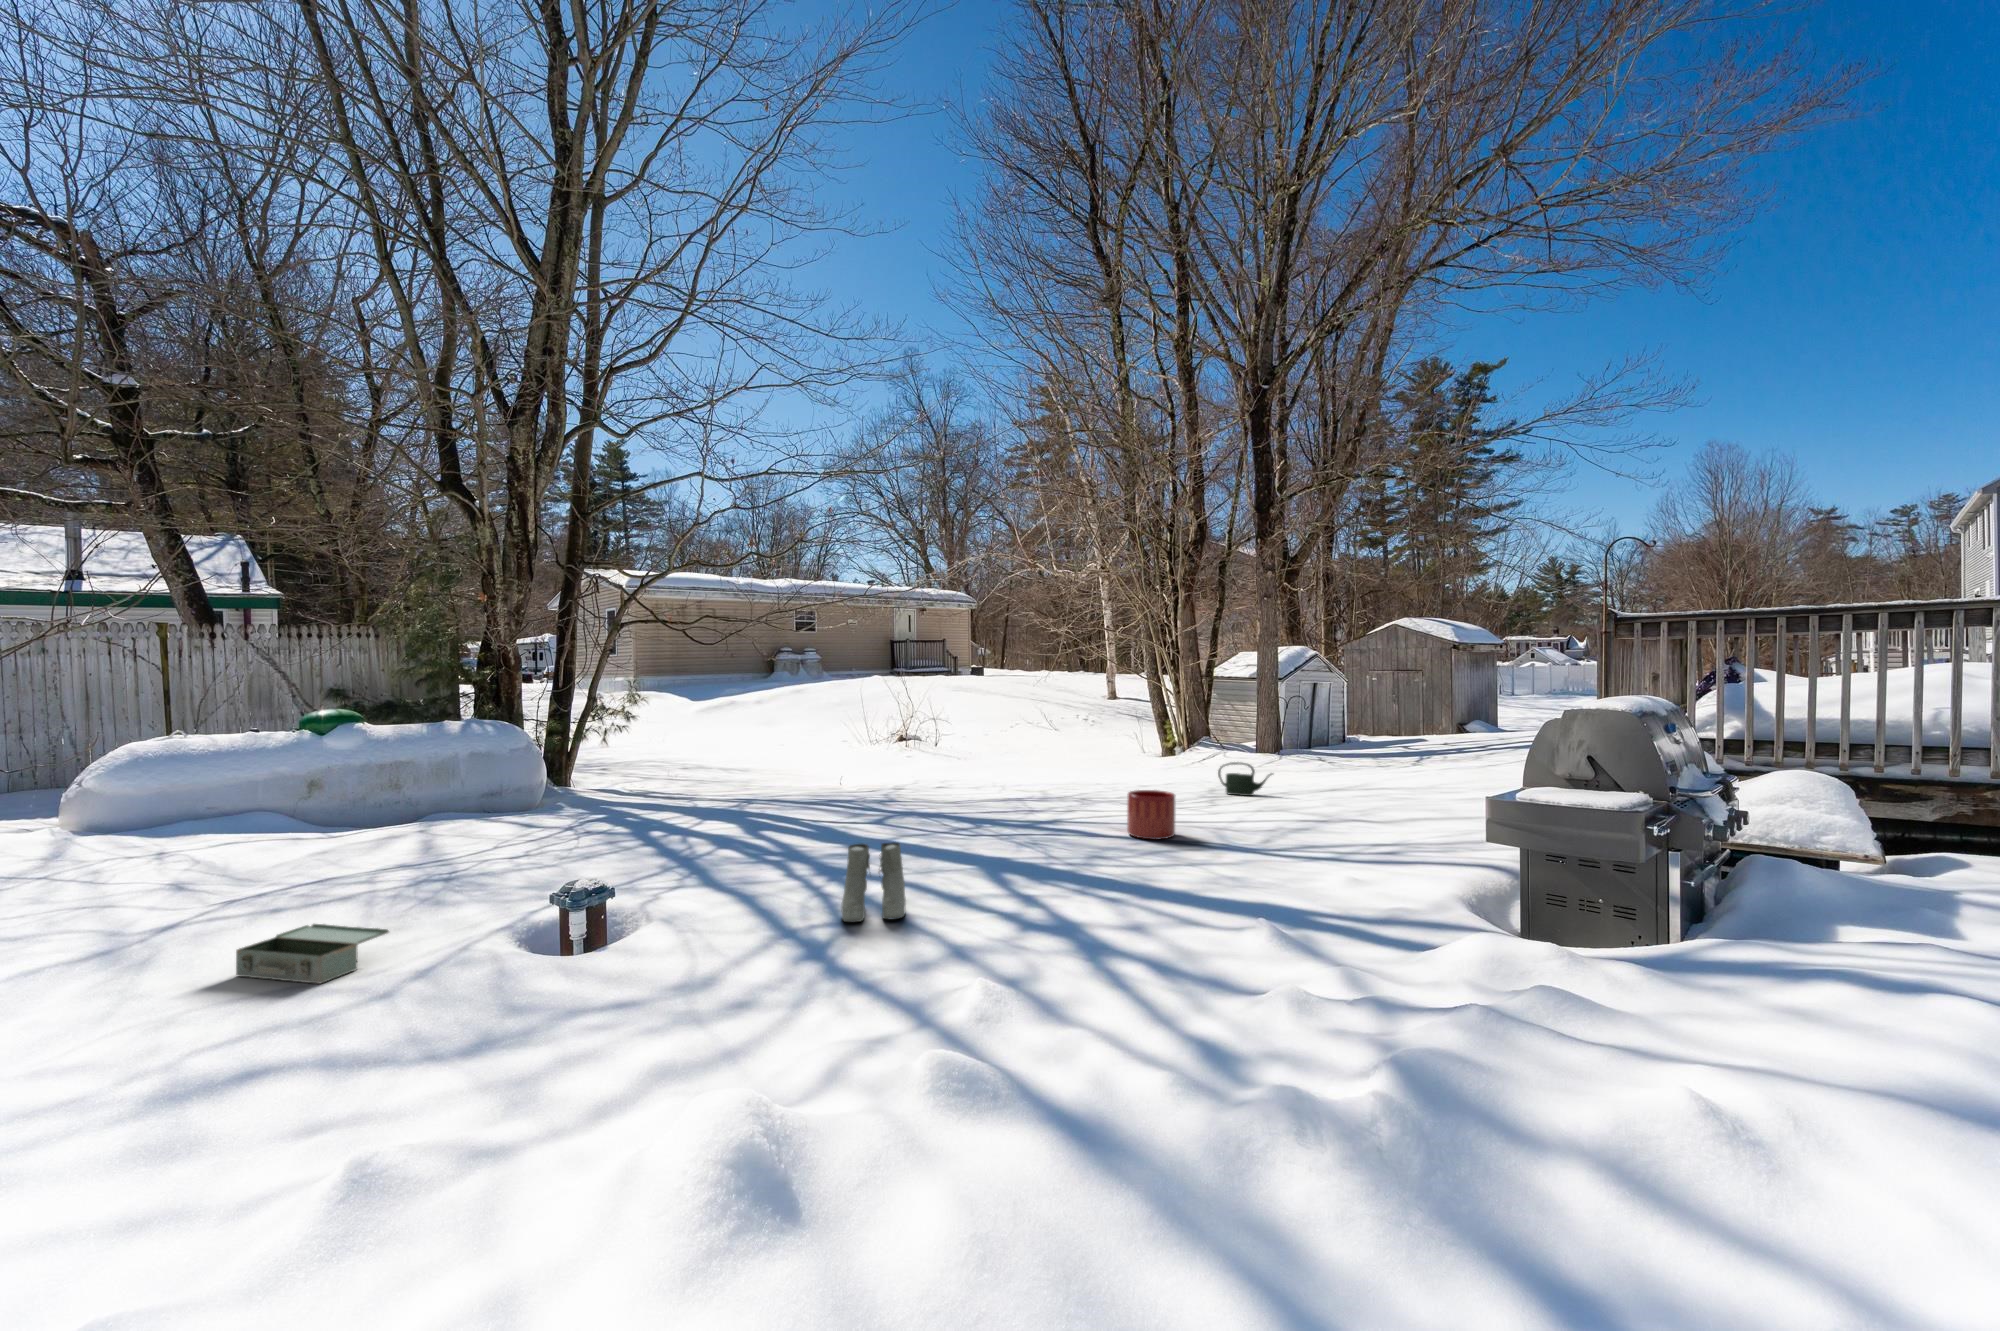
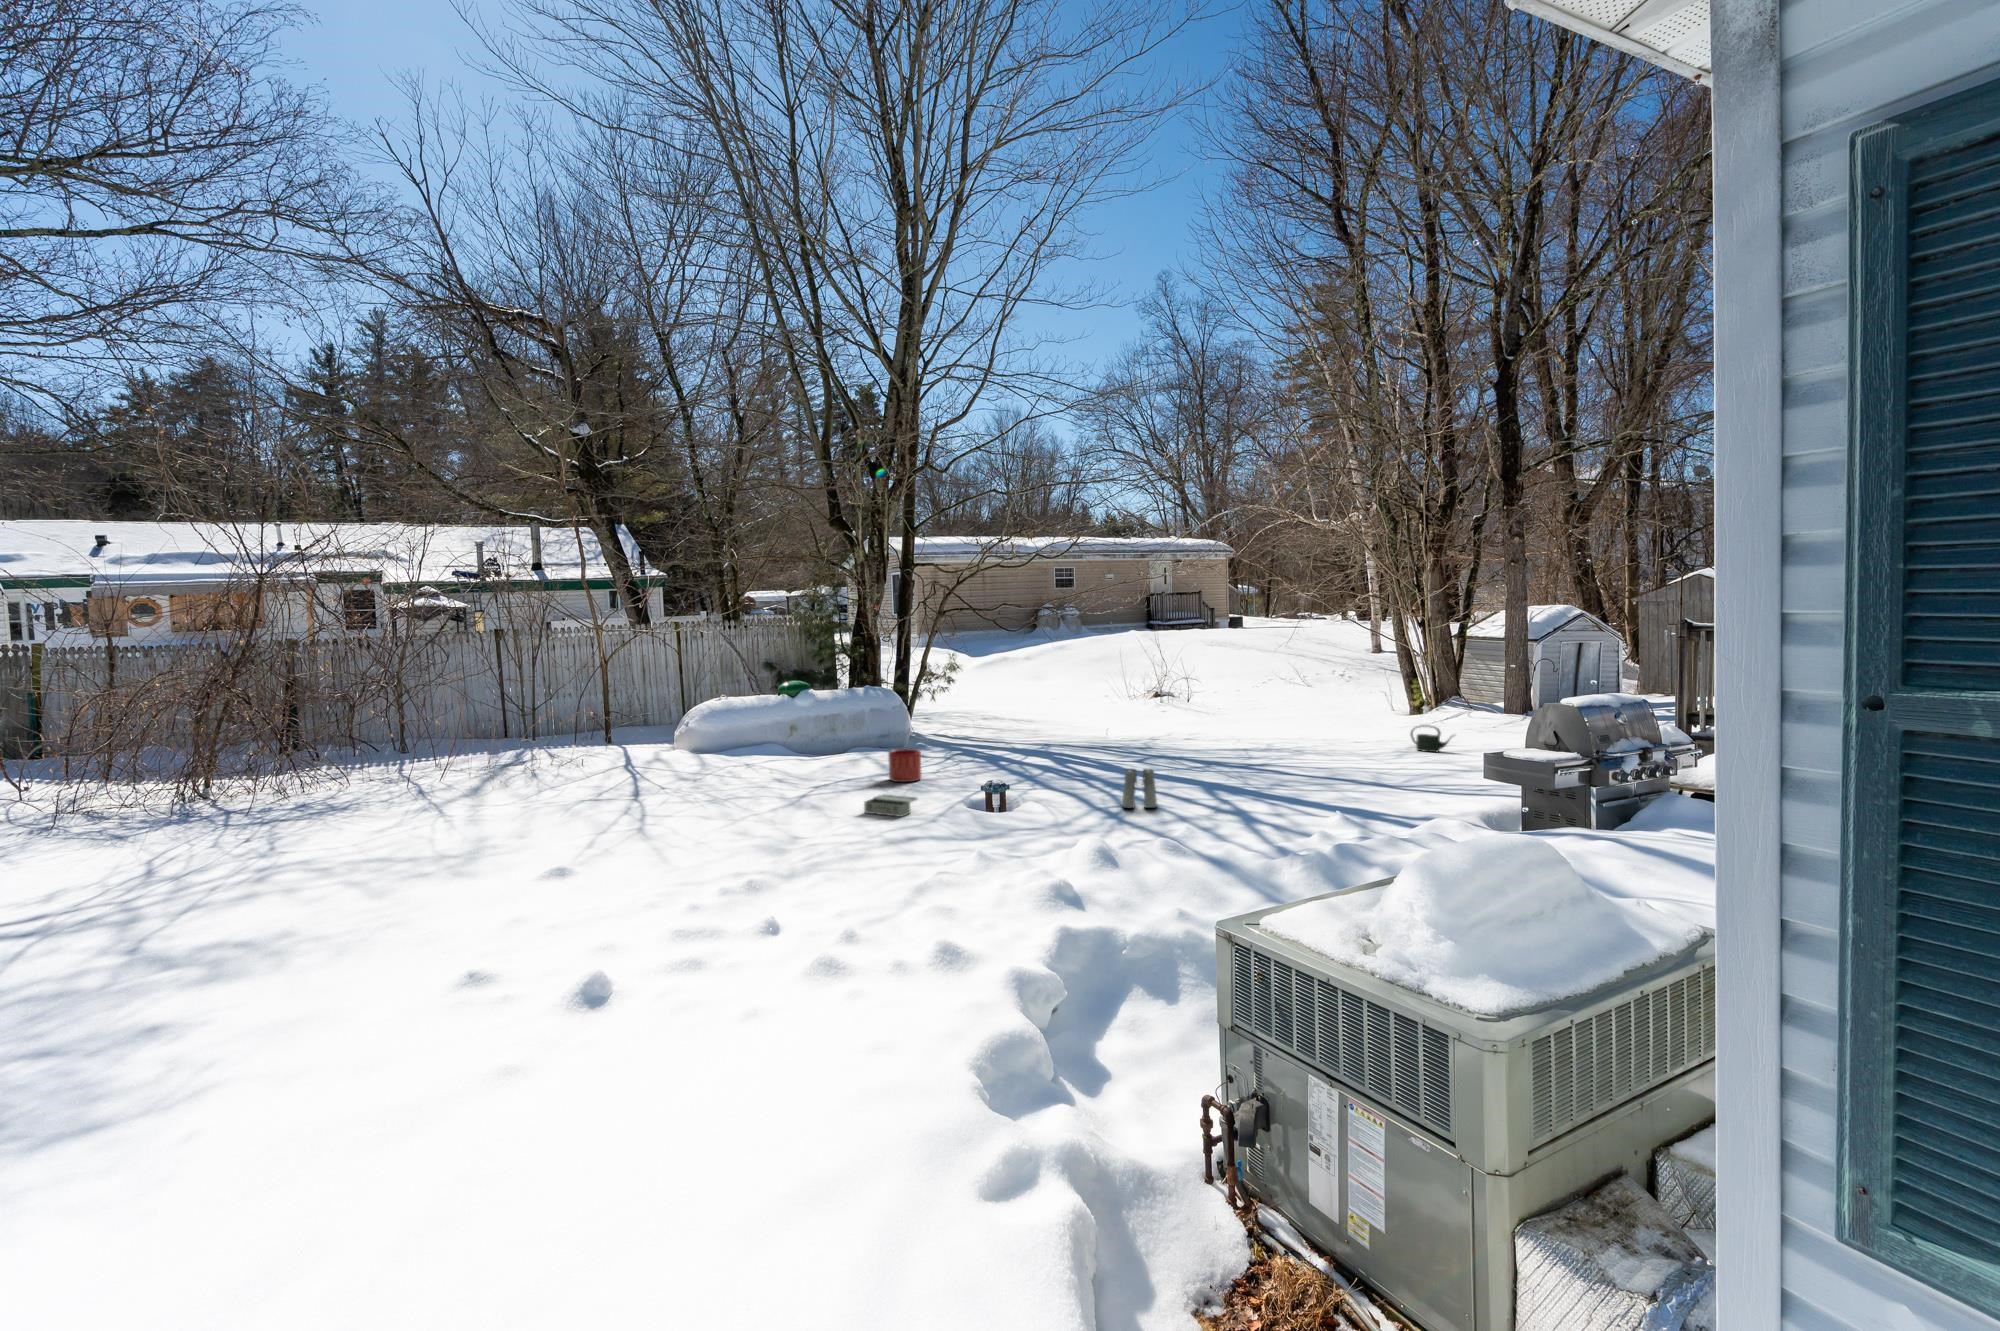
planter: present [1127,790,1176,839] -> present [888,749,922,782]

